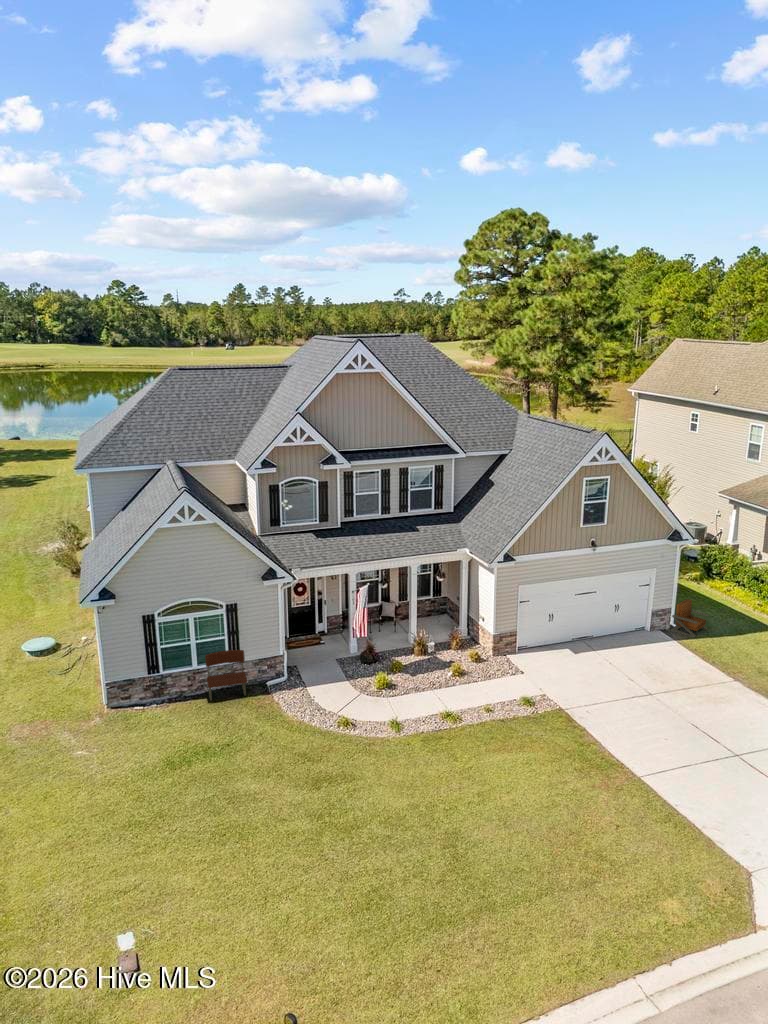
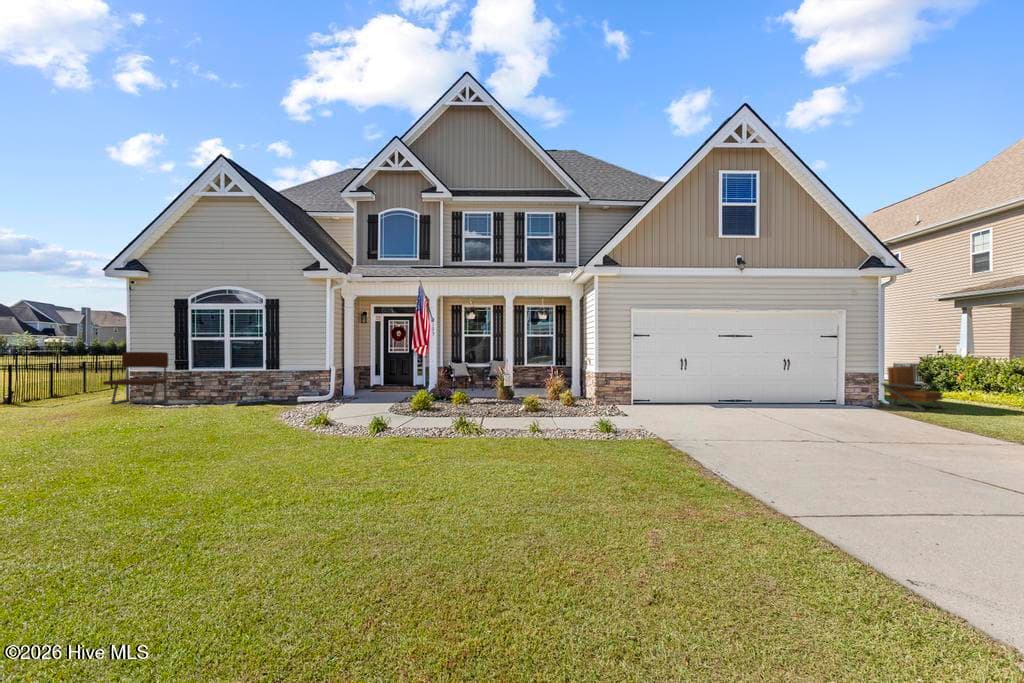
bench: present [205,650,247,700] -> present [103,352,168,404]

